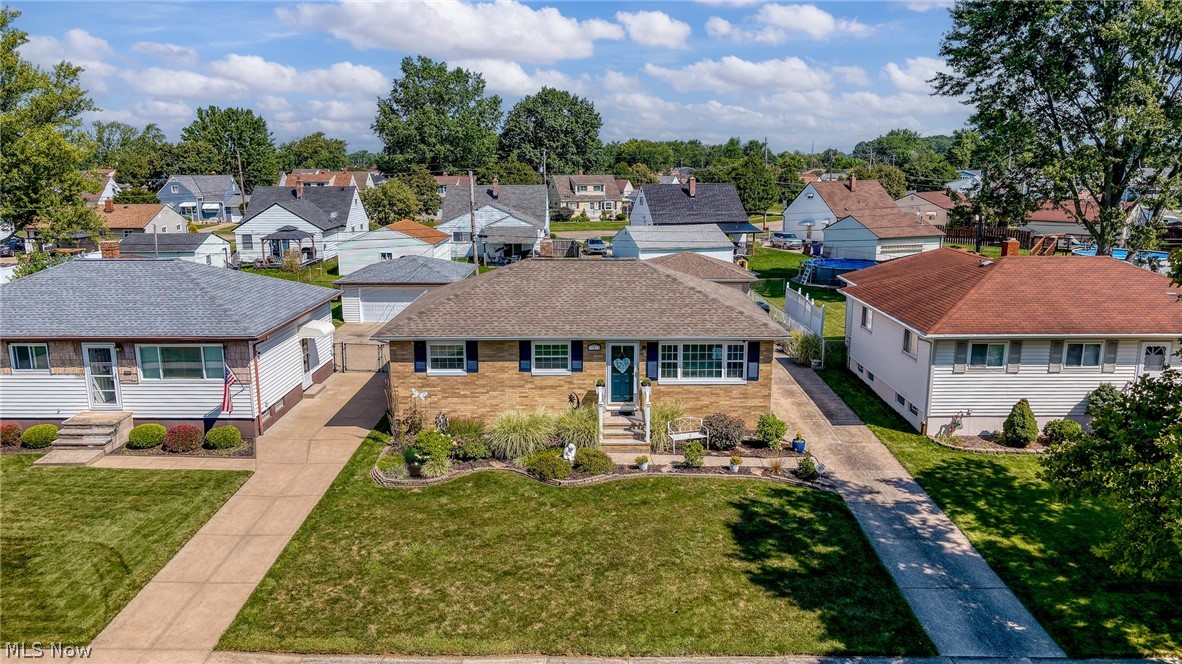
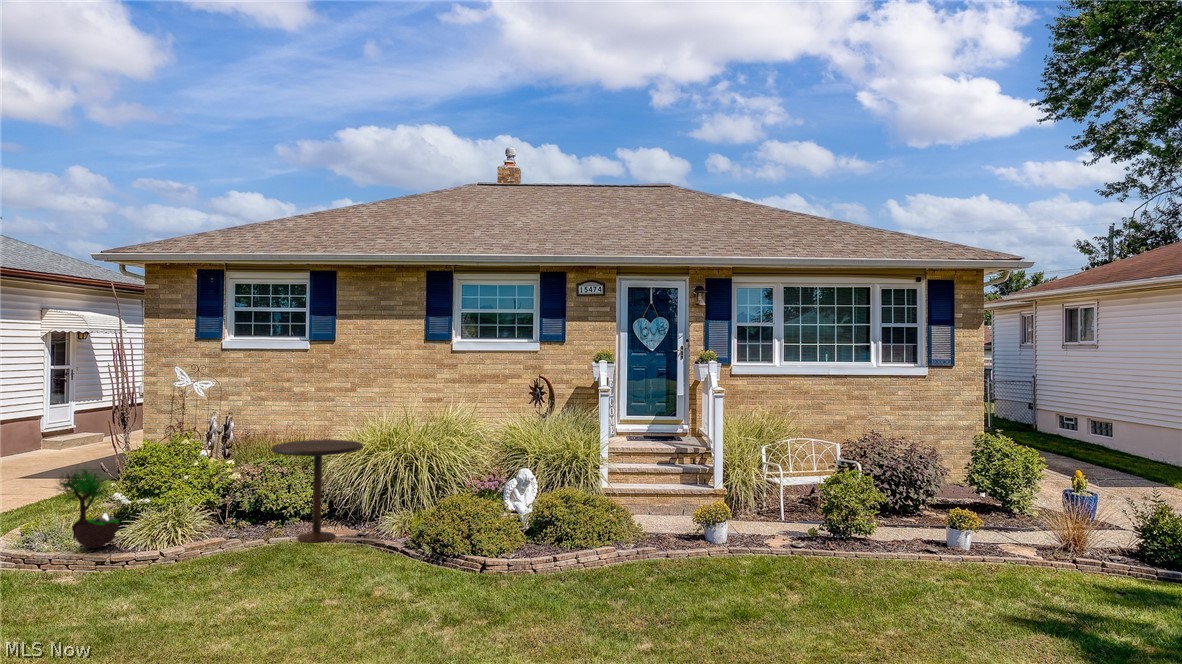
pedestal table: none [474,429,507,470] -> present [272,440,363,543]

